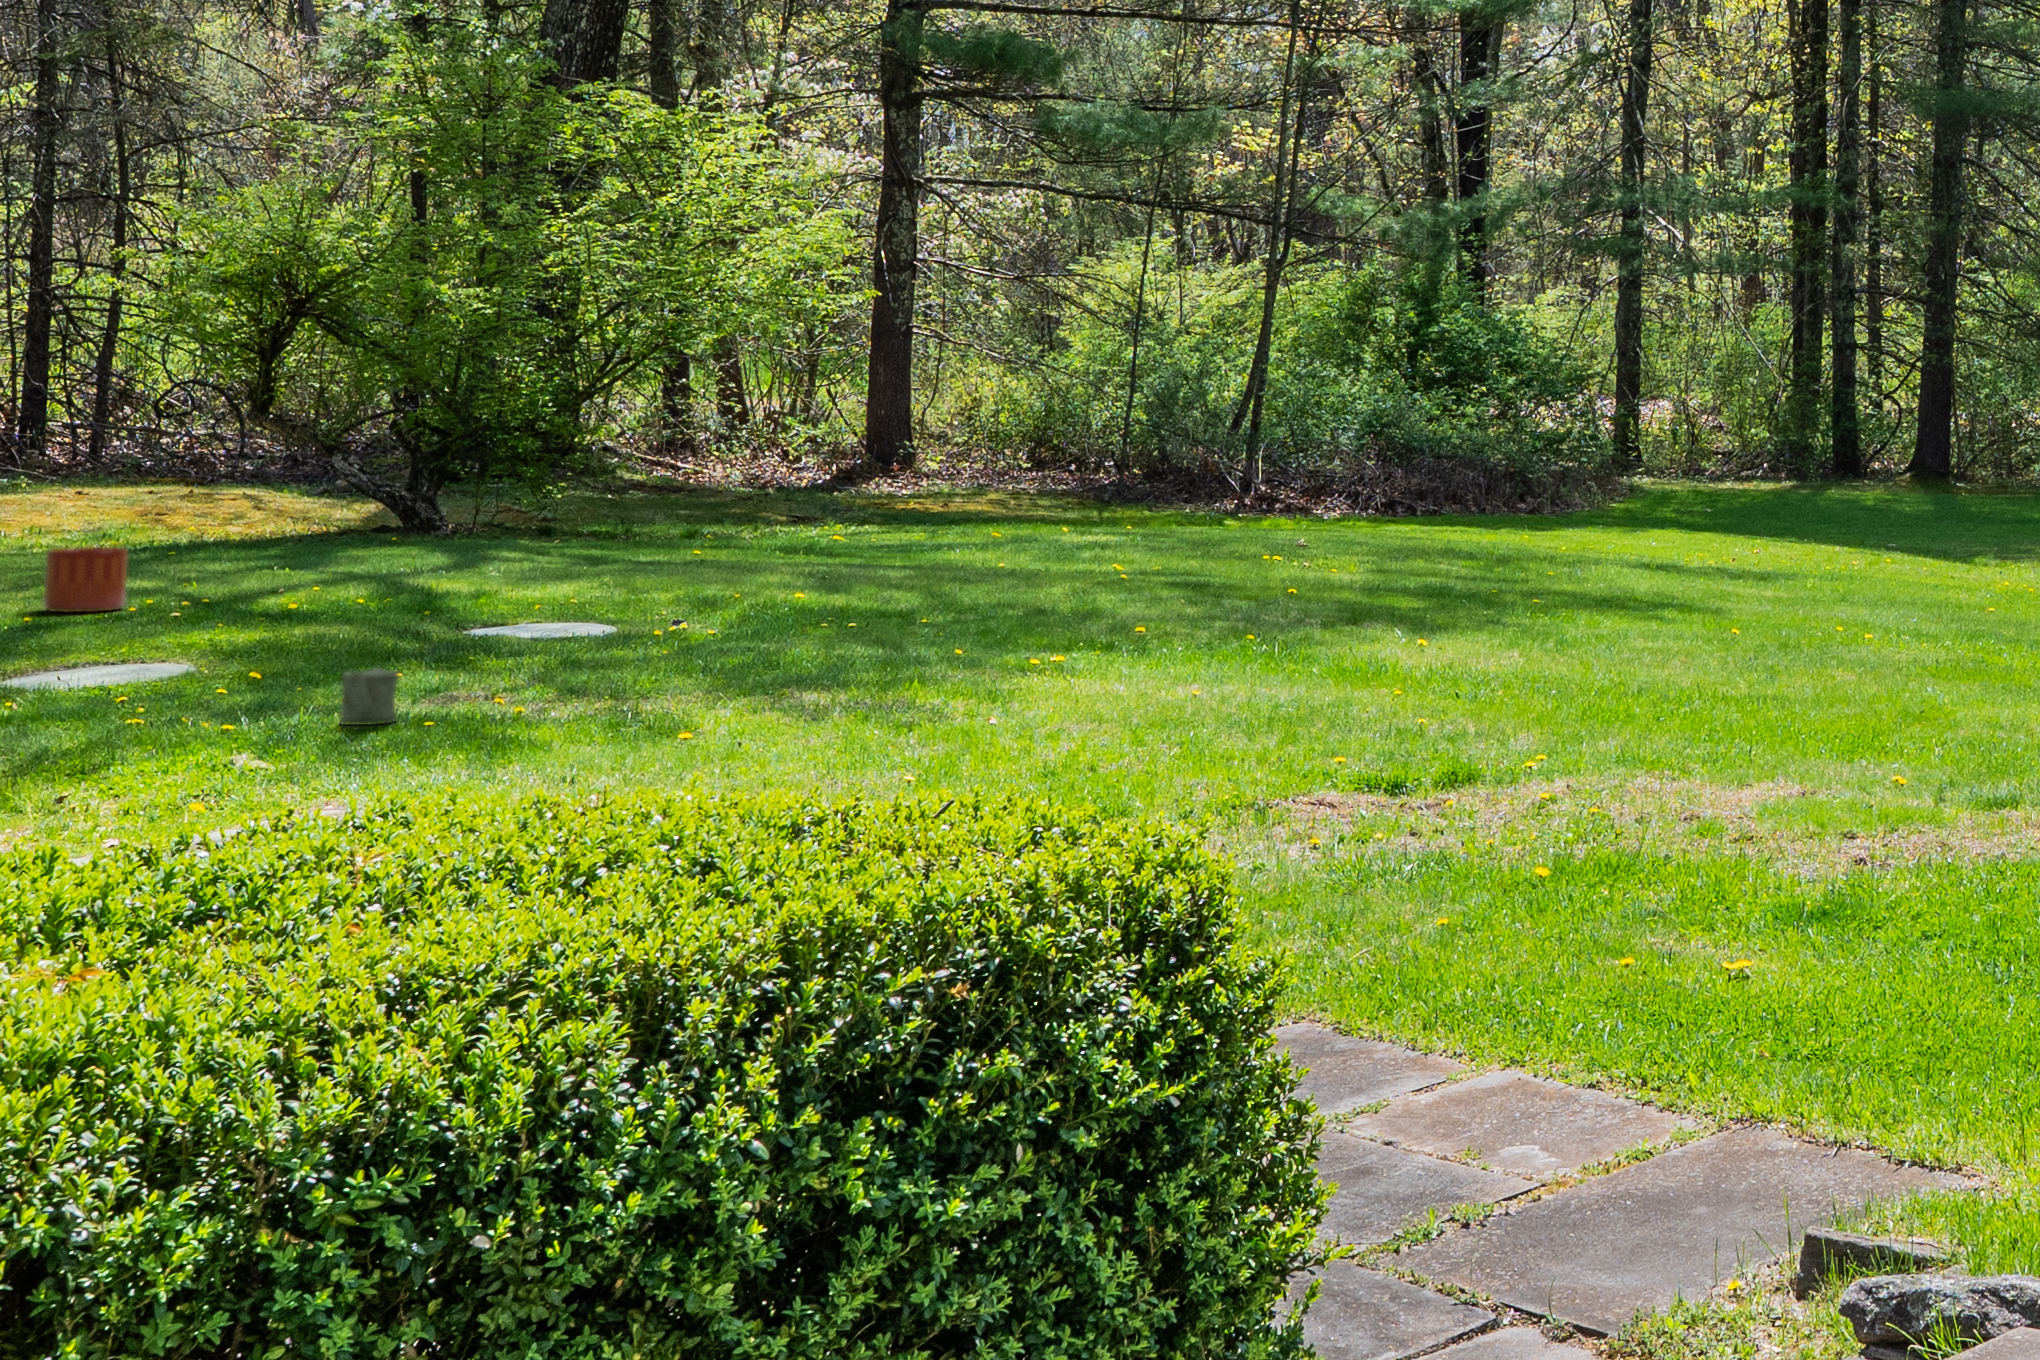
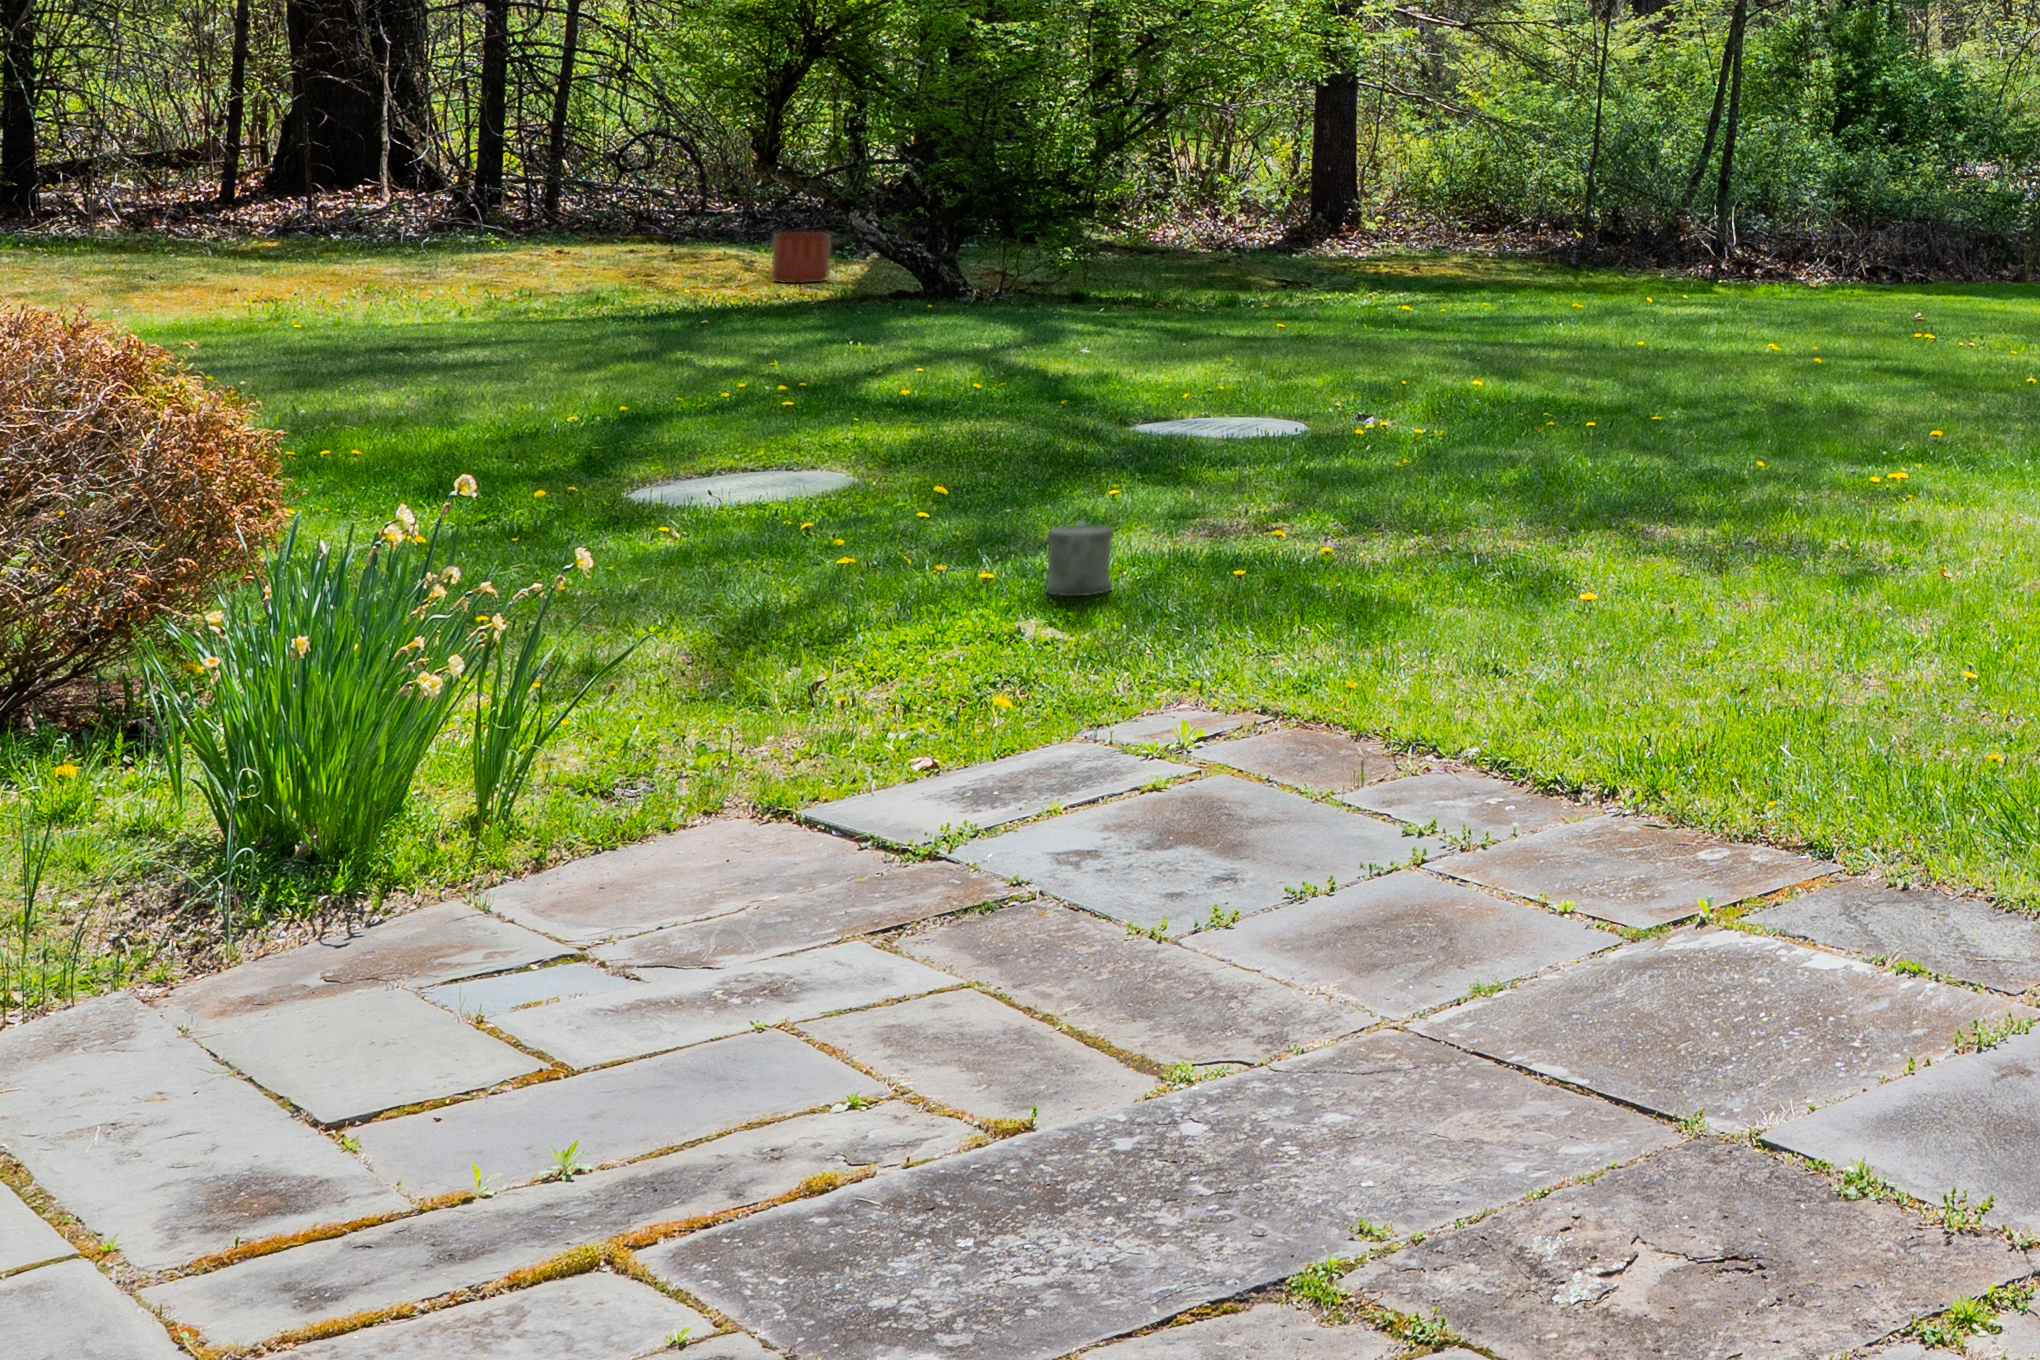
planter: present [43,547,128,612] -> present [772,232,831,283]

